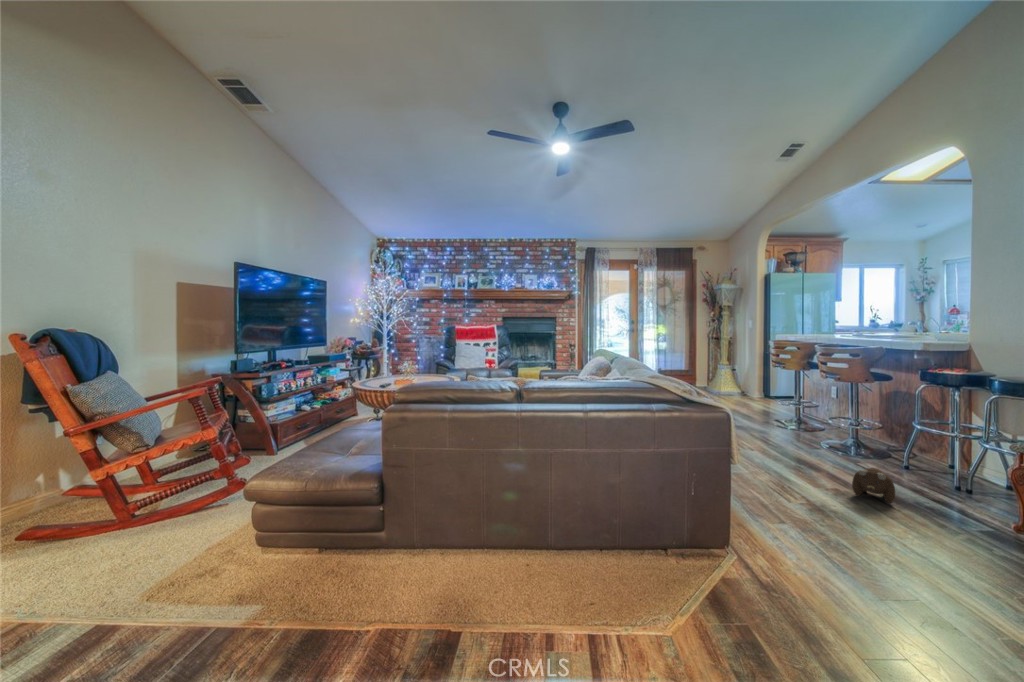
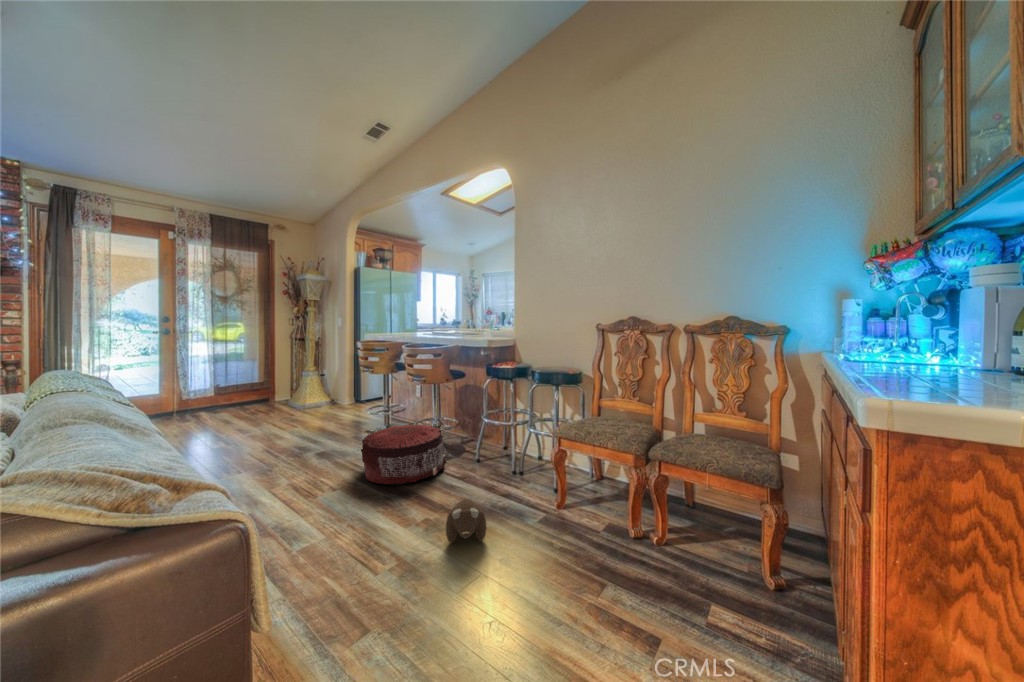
pouf: none [775,412,862,458] -> present [361,424,447,485]

